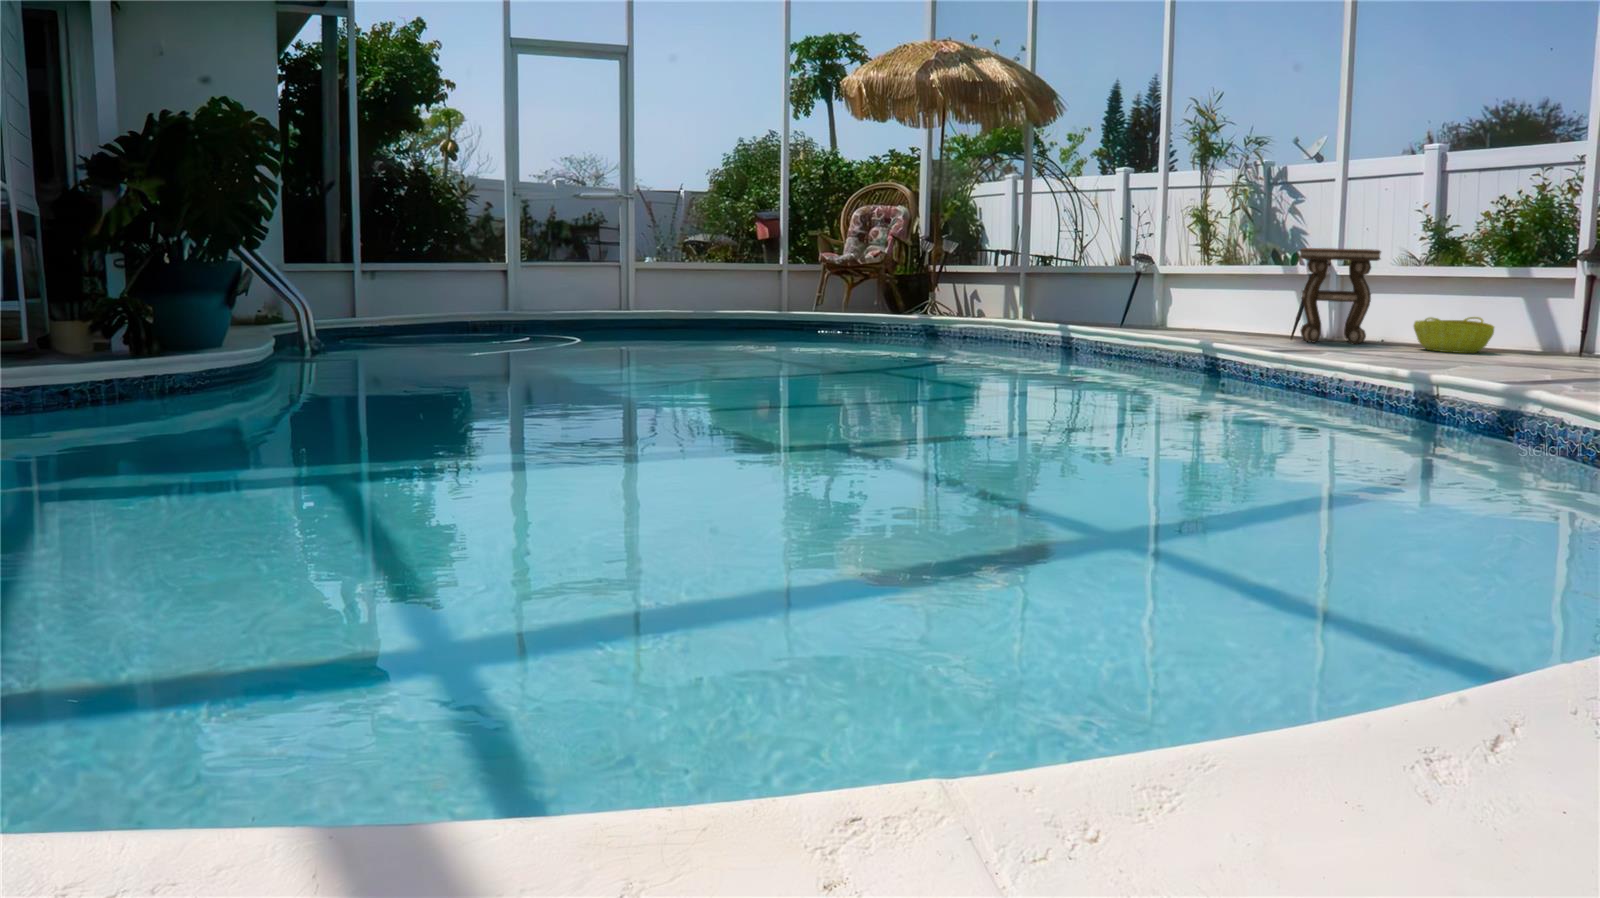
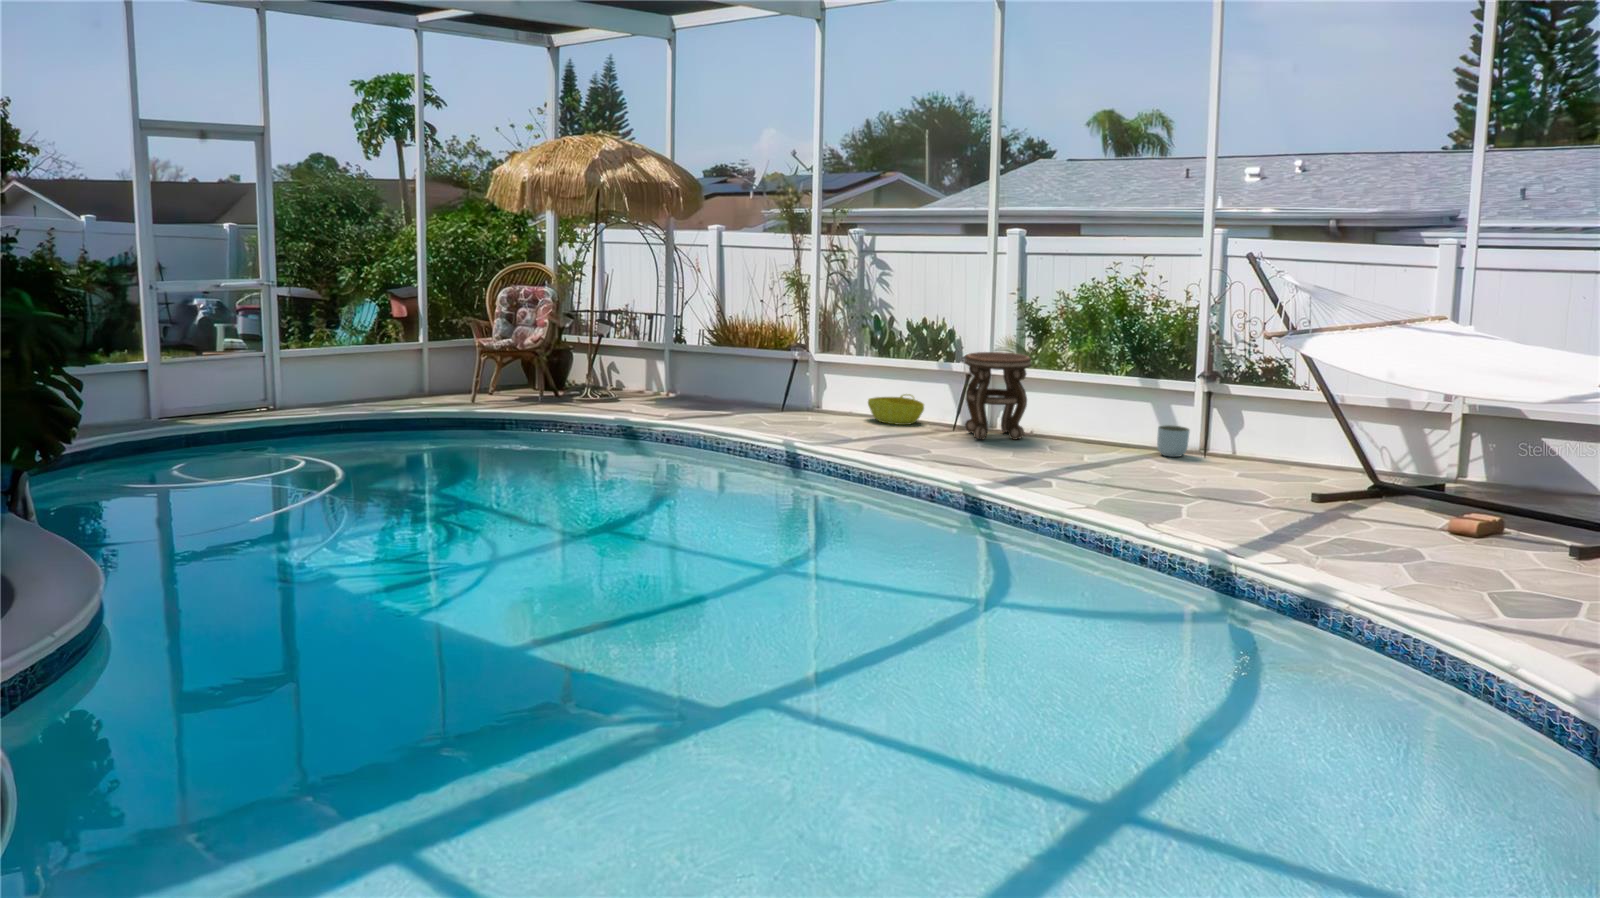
basket: present [1414,317,1494,353] -> present [868,394,924,425]
planter: none [1523,321,1567,357] -> present [1157,425,1190,457]

